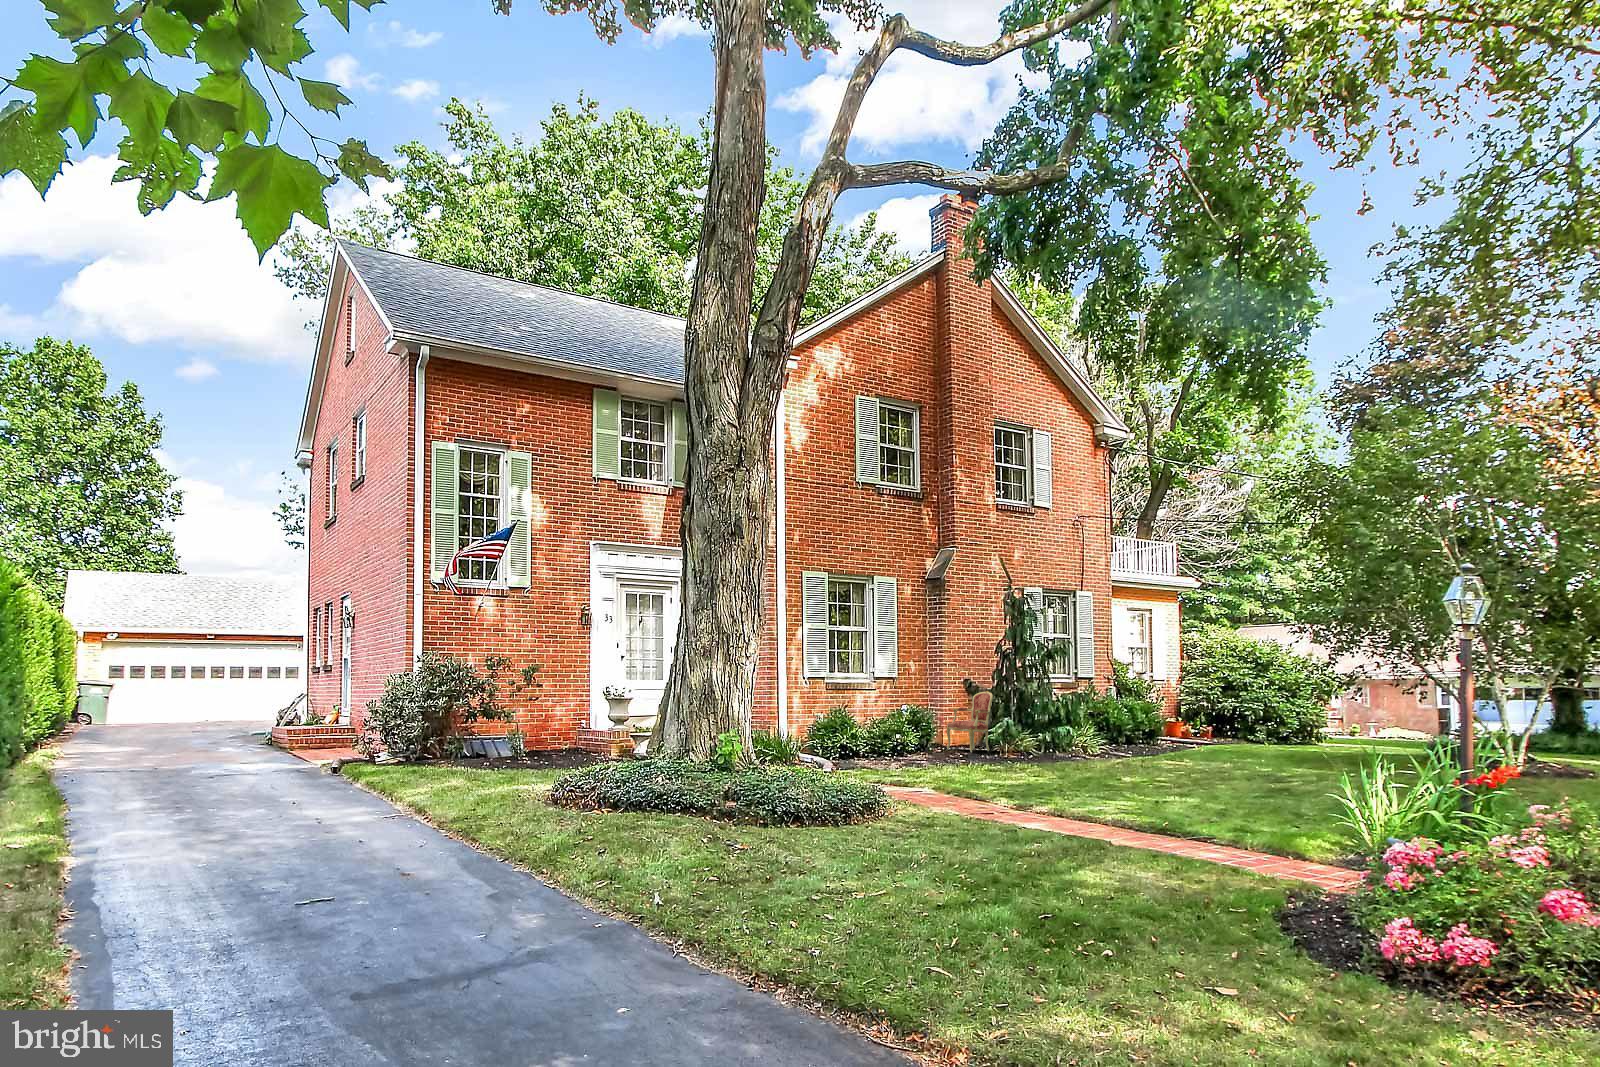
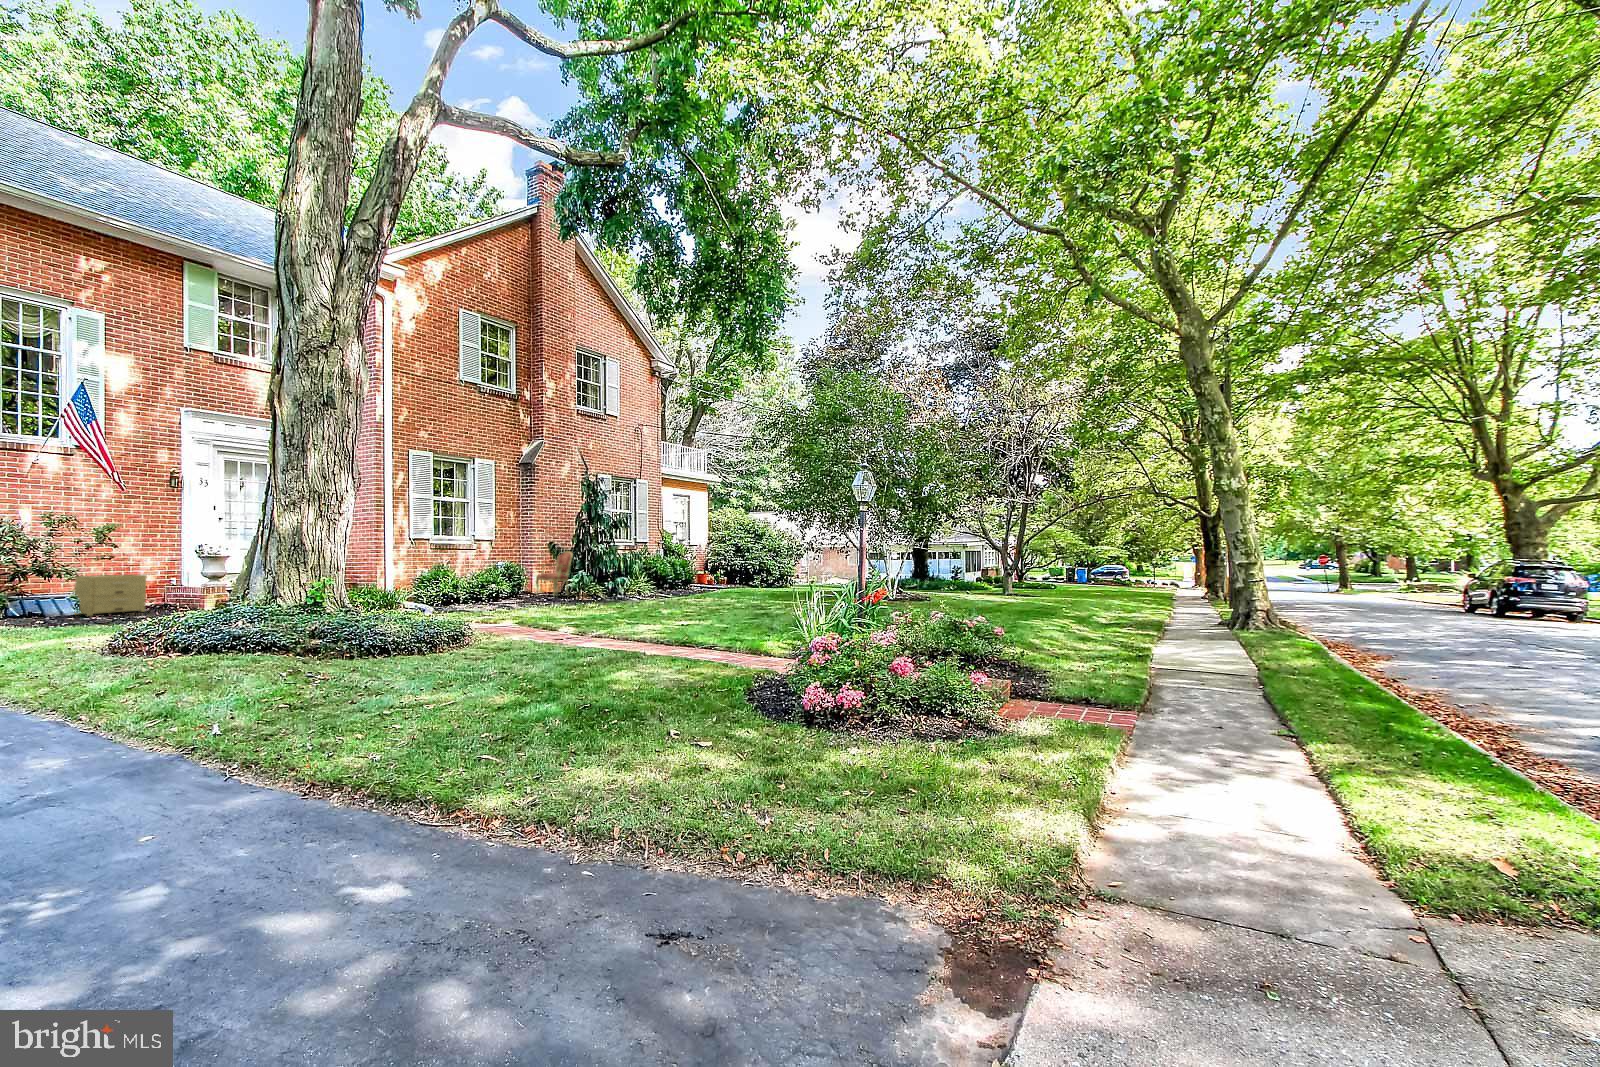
side table: none [513,717,568,760] -> present [75,575,147,616]

